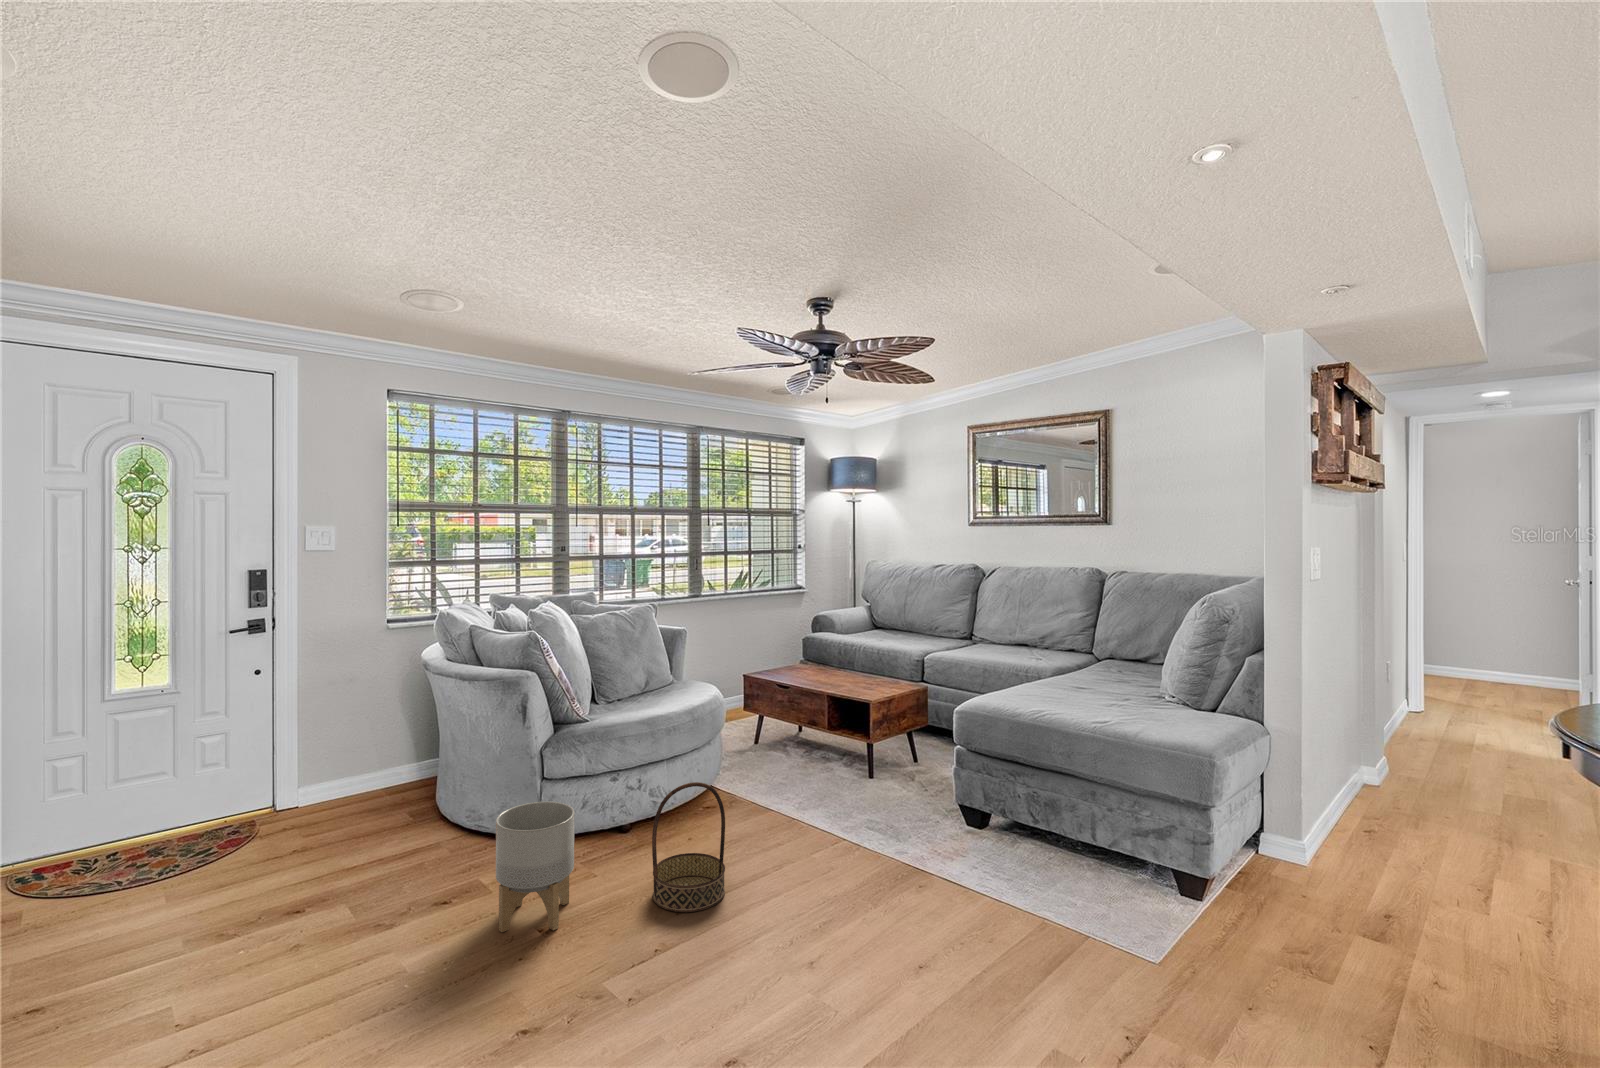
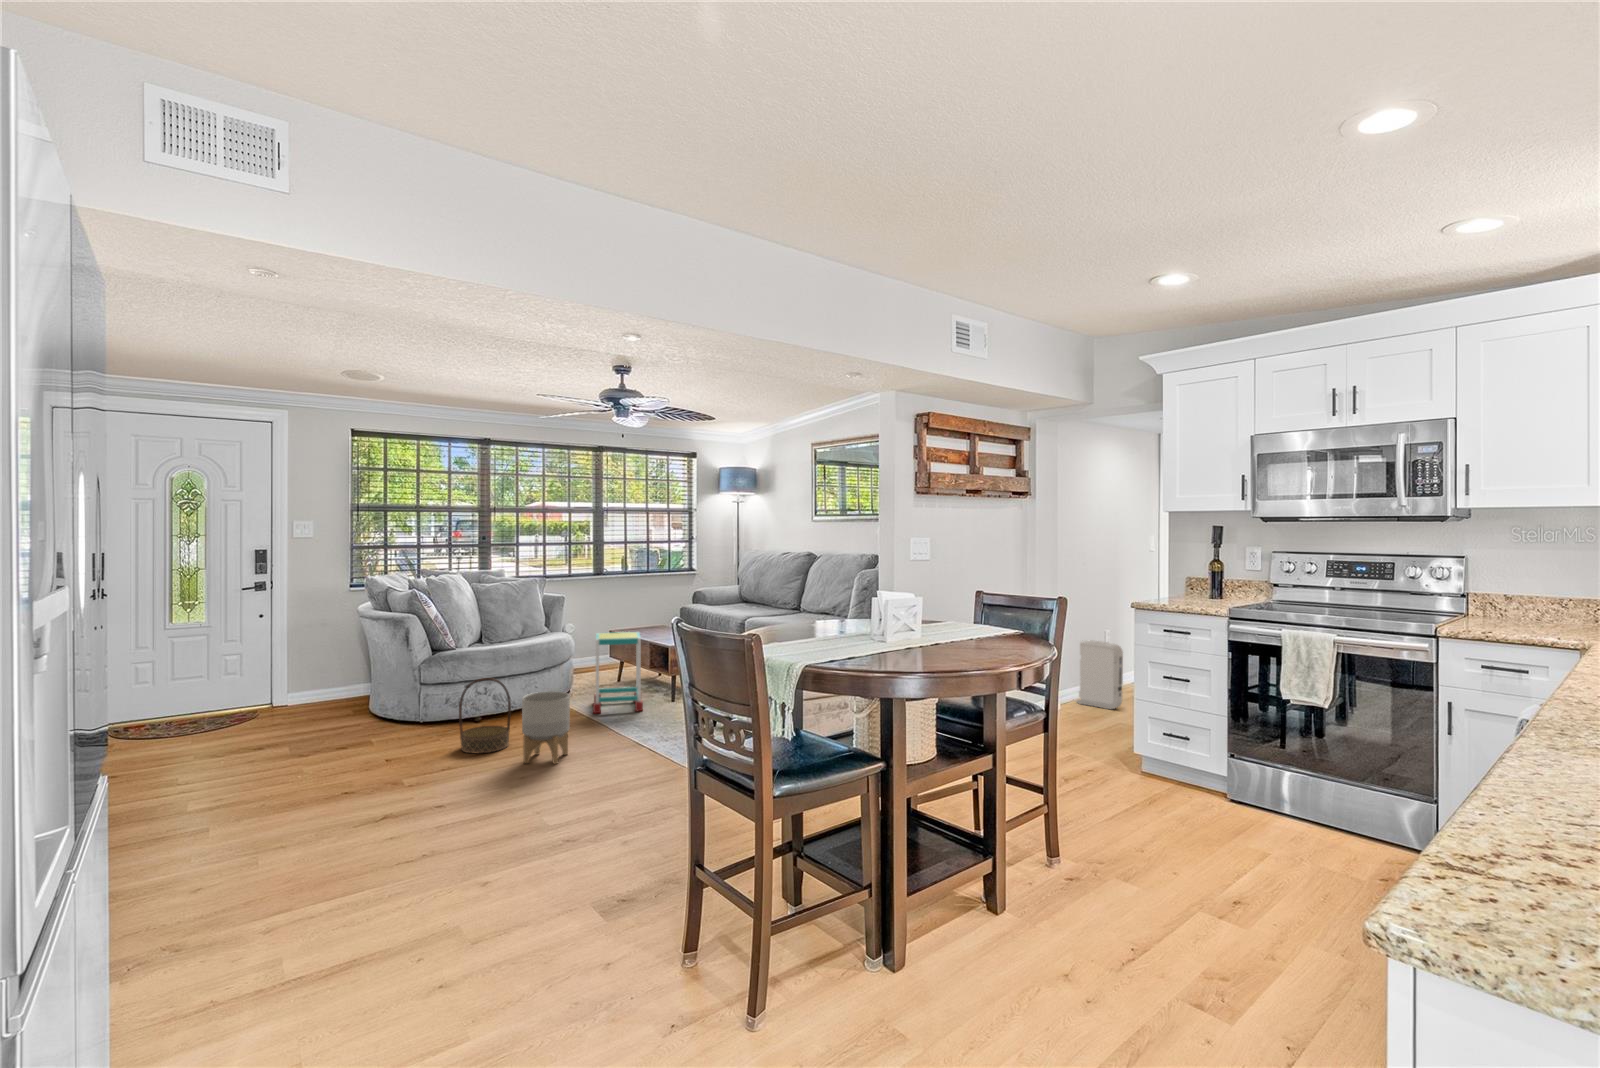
side table: none [762,681,848,806] -> present [593,632,643,713]
air purifier: none [1369,681,1449,771] -> present [1073,640,1123,709]
planter: present [496,802,574,932] -> present [522,691,570,764]

